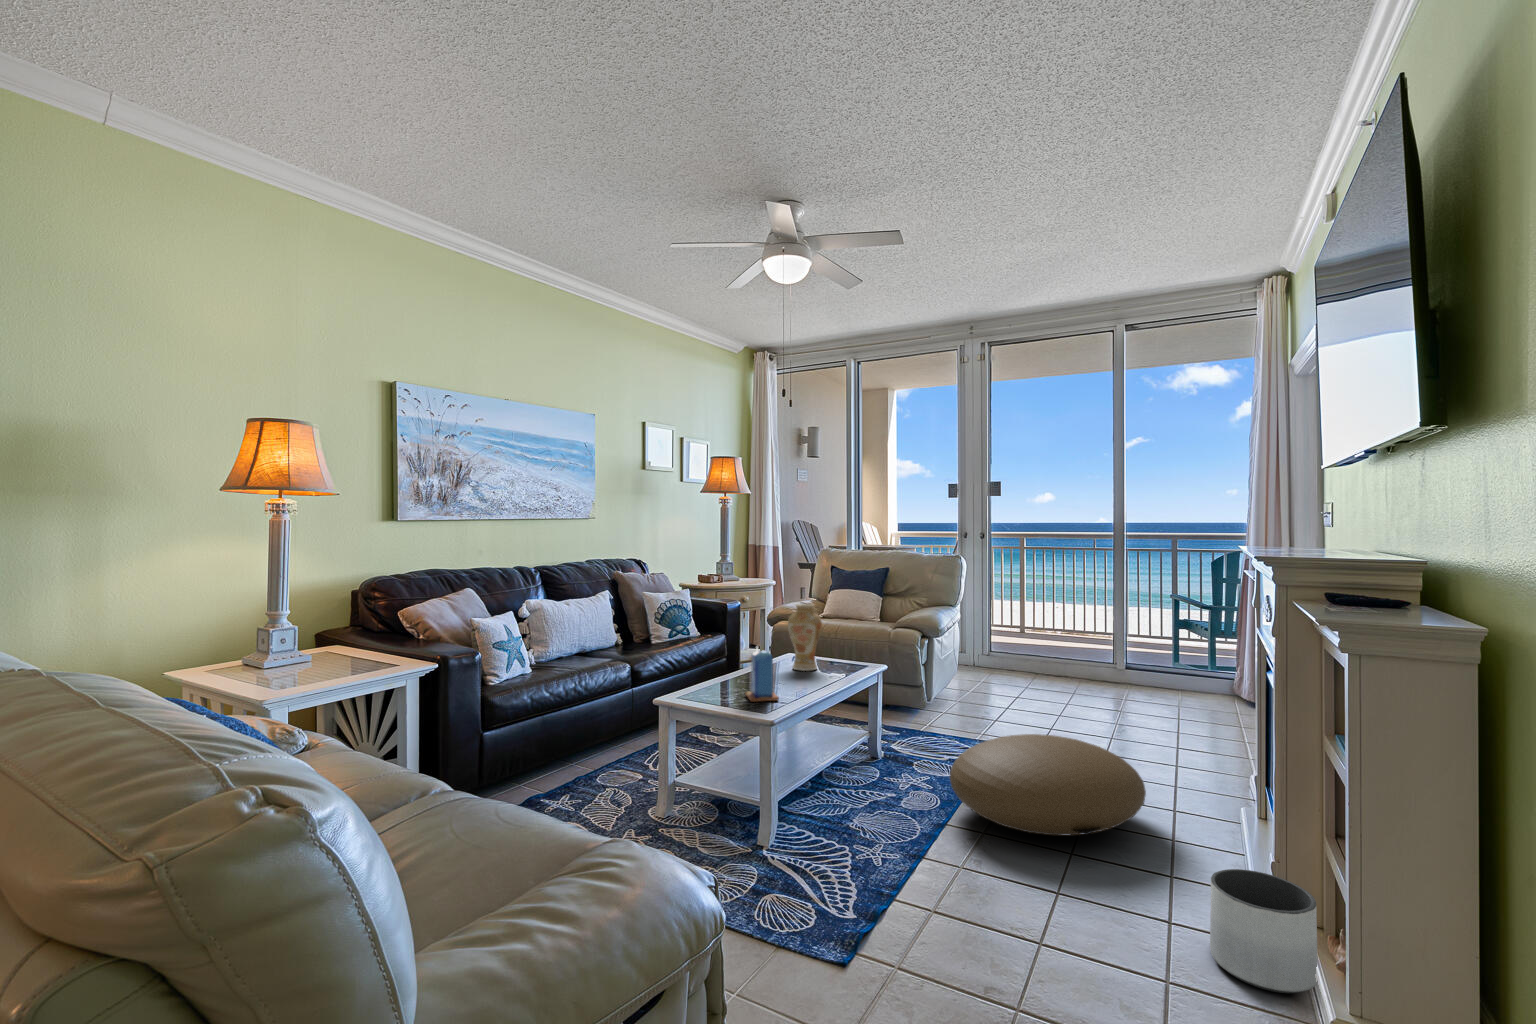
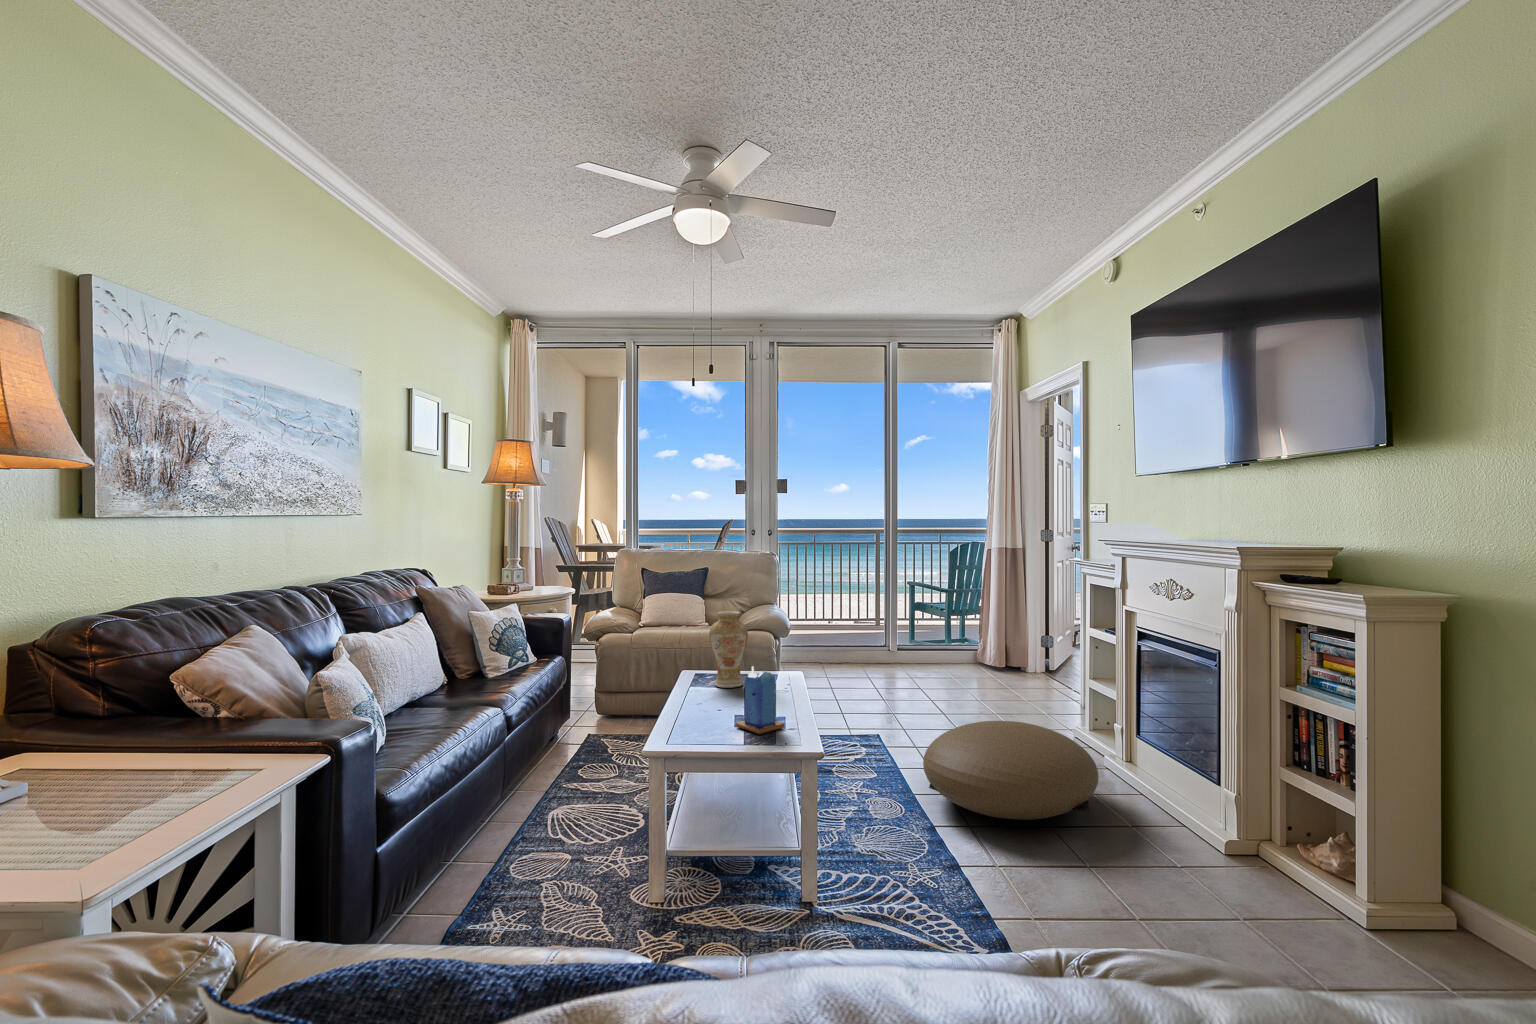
planter: present [1210,869,1318,993] -> none [1251,815,1345,915]

